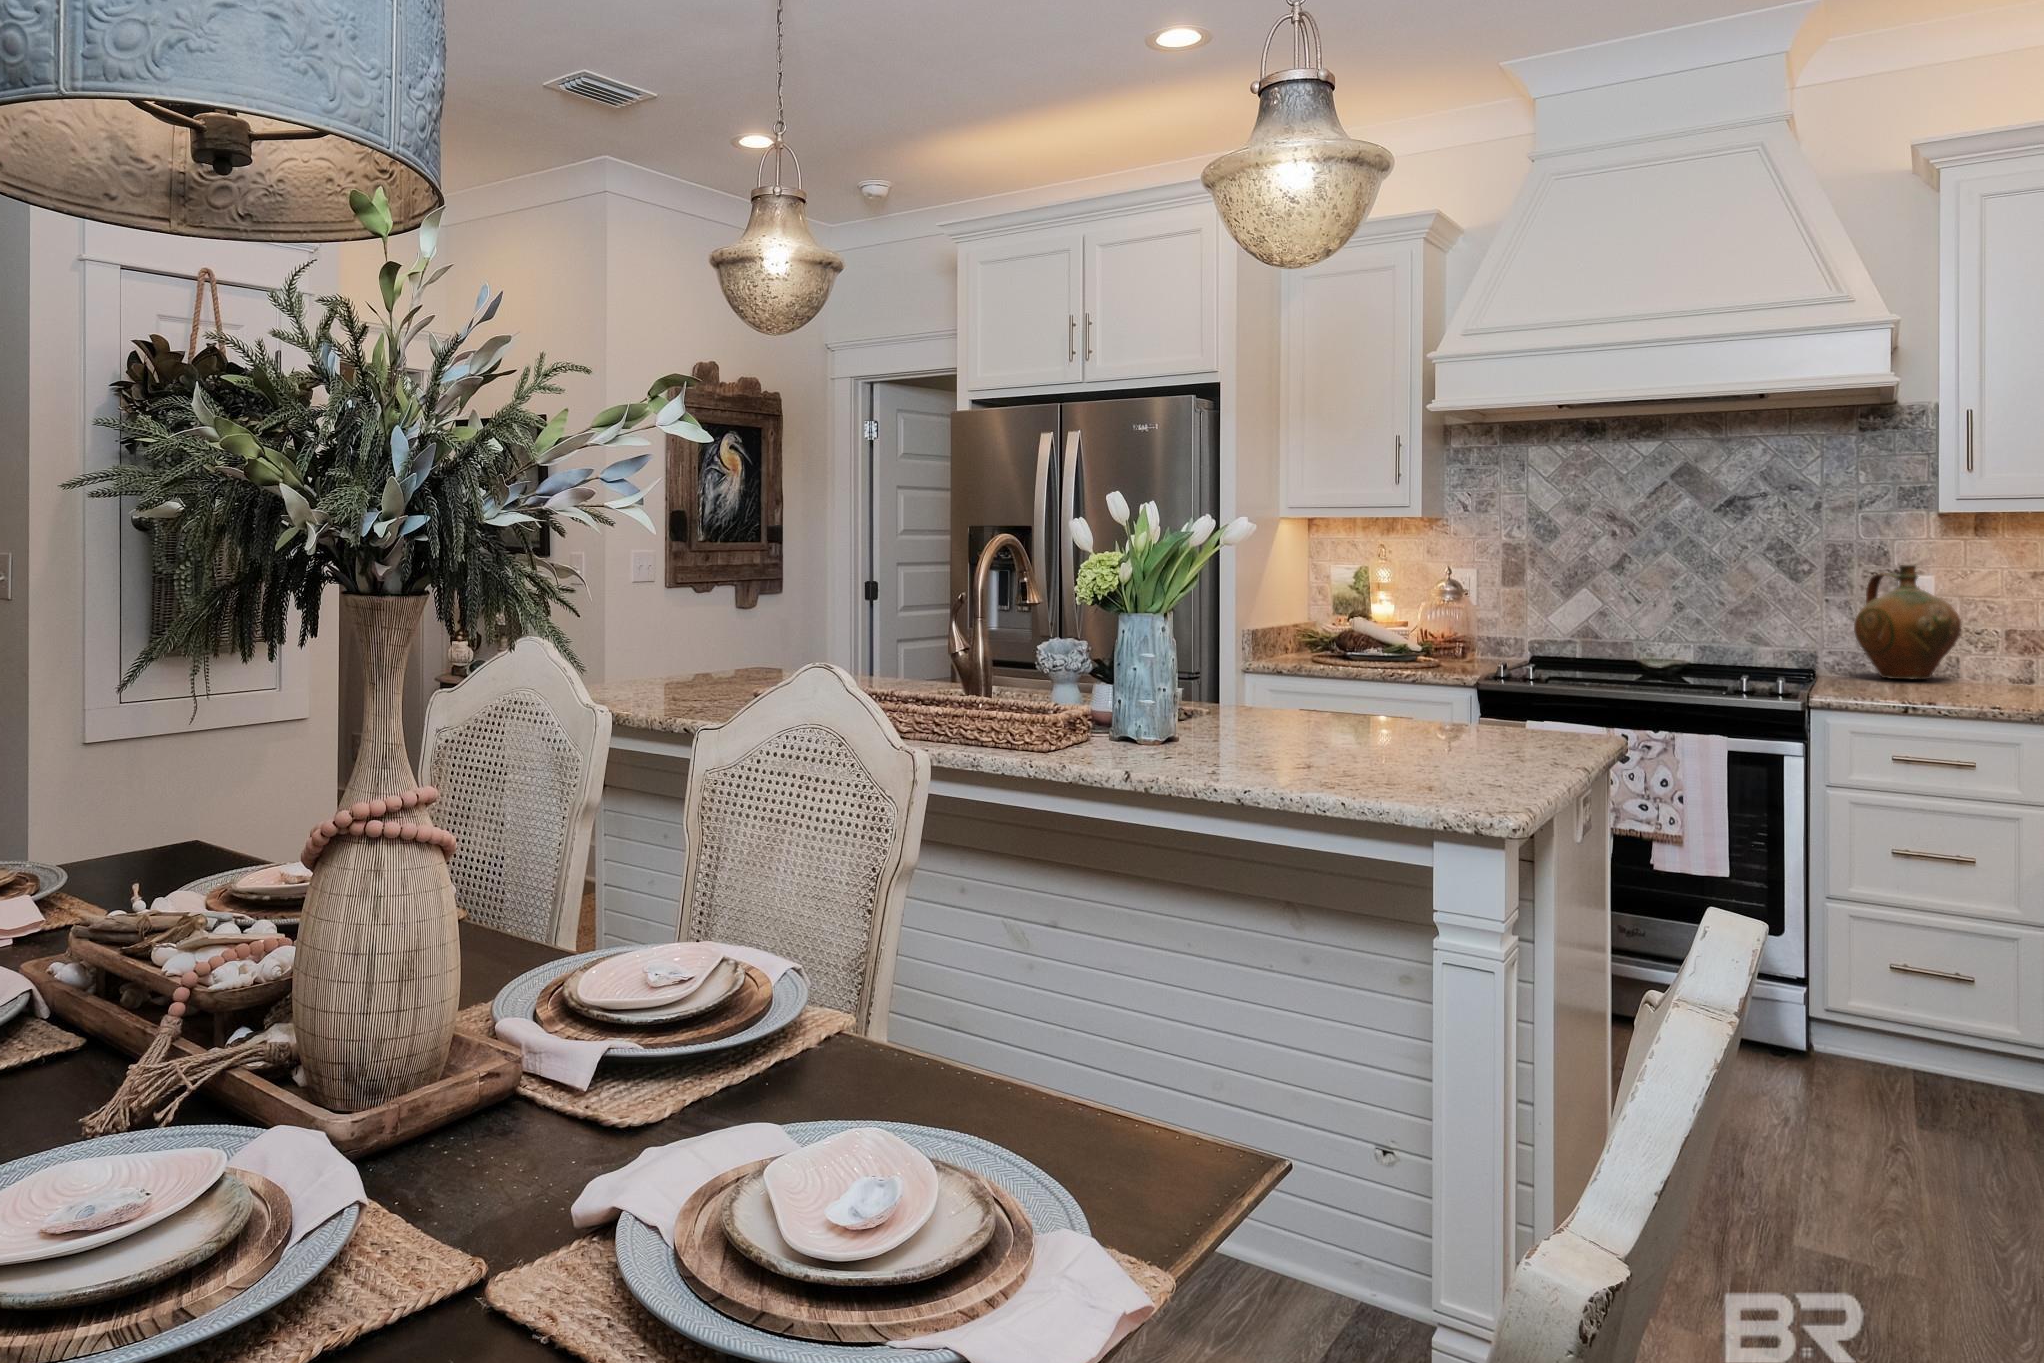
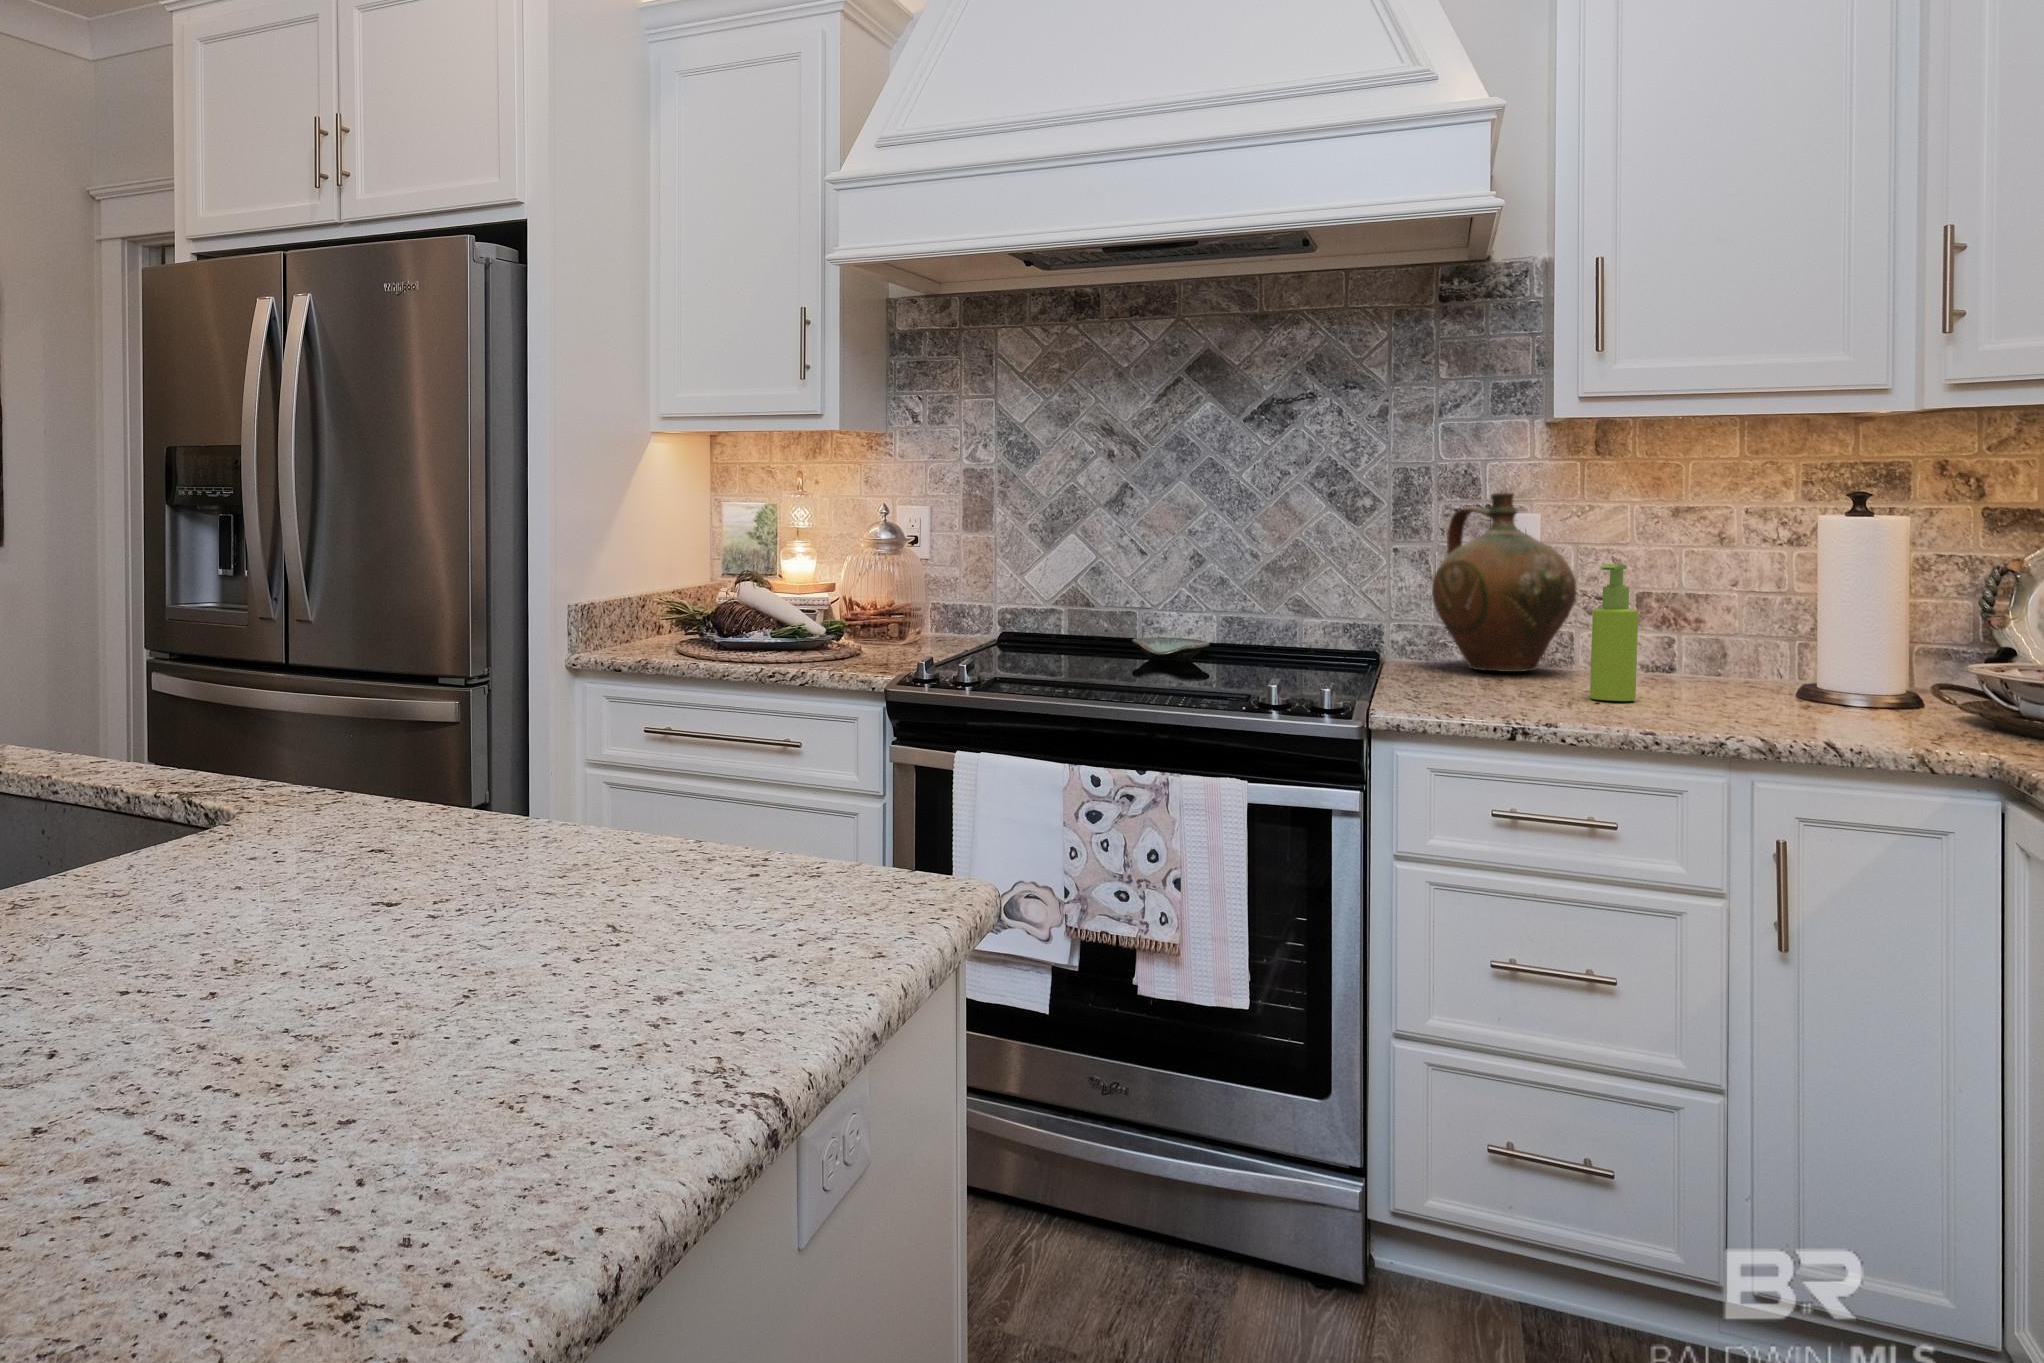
soap dispenser: none [1964,613,2000,697] -> present [1590,564,1638,701]

